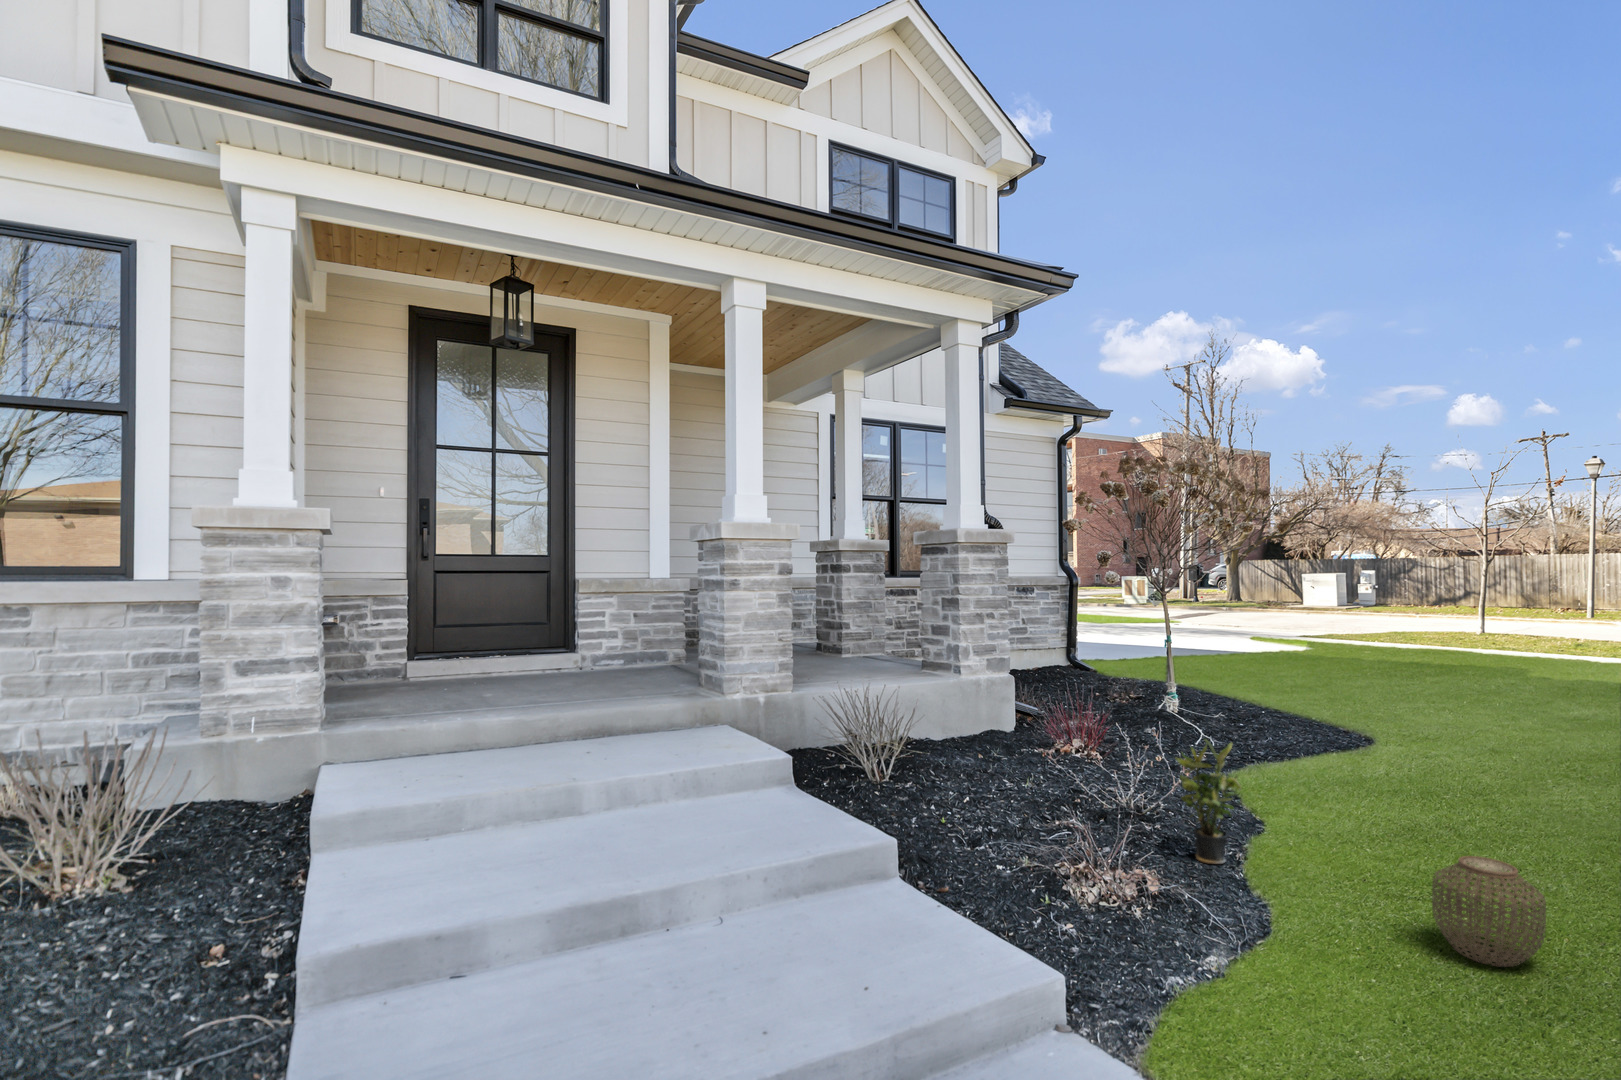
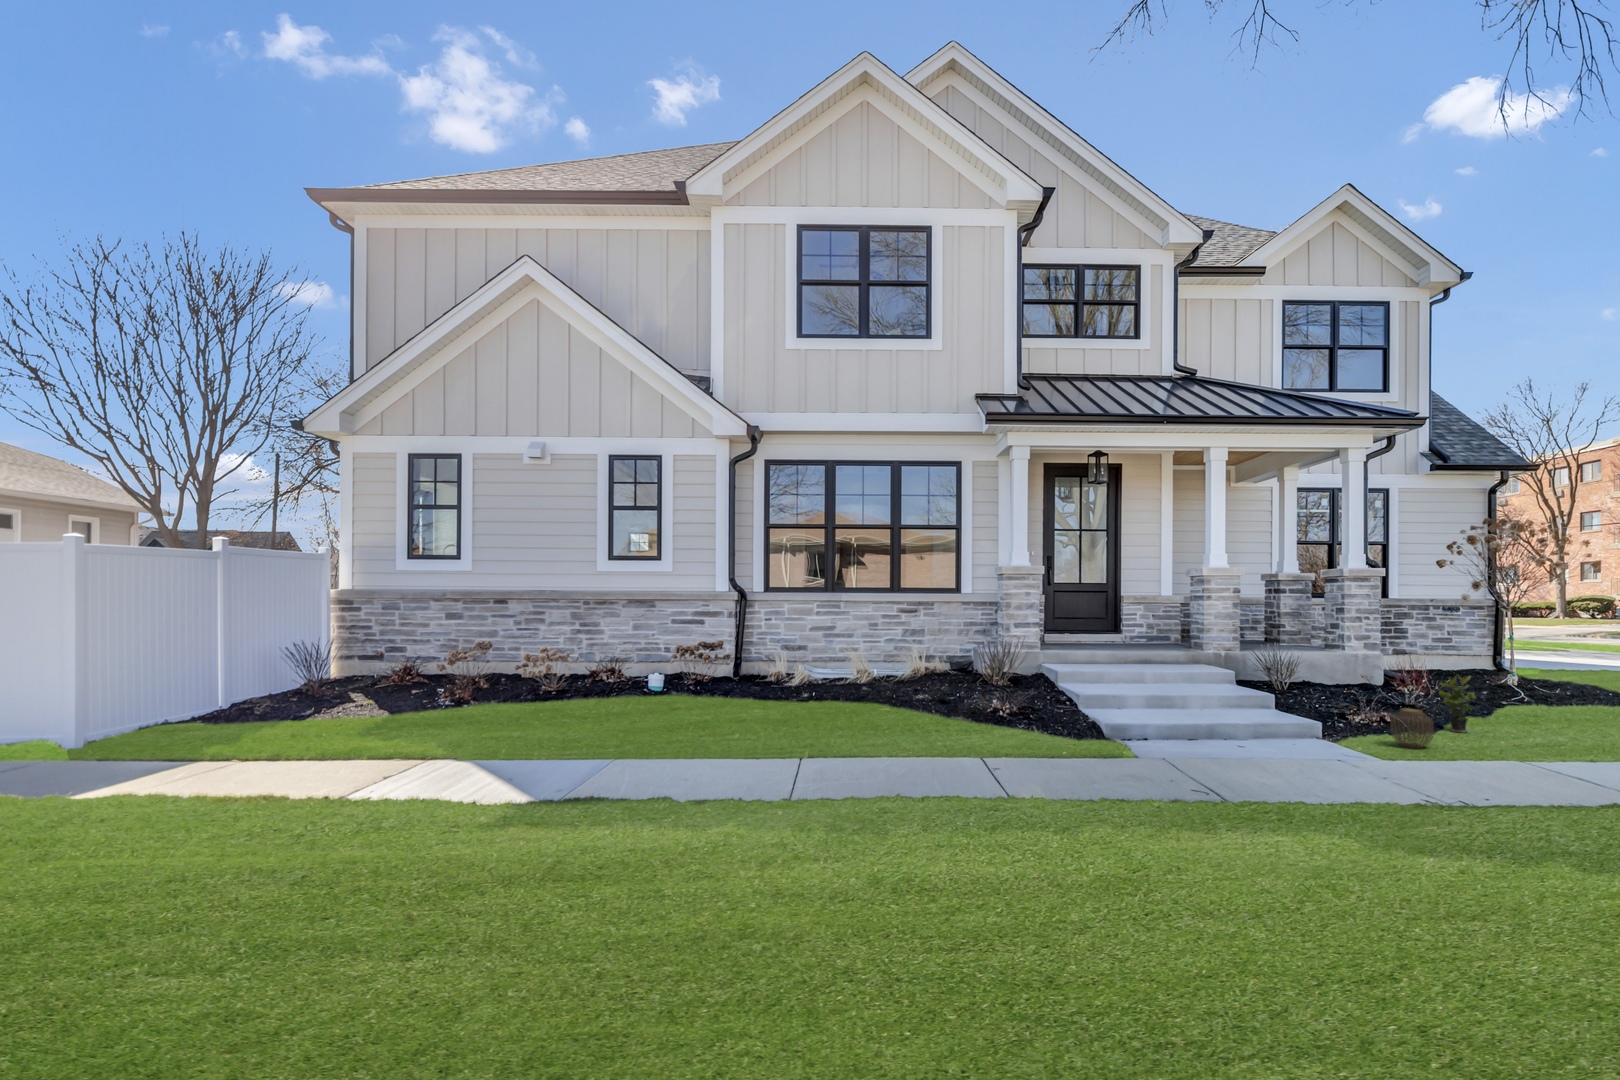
woven basket: present [1432,856,1546,967] -> present [1390,708,1434,749]

